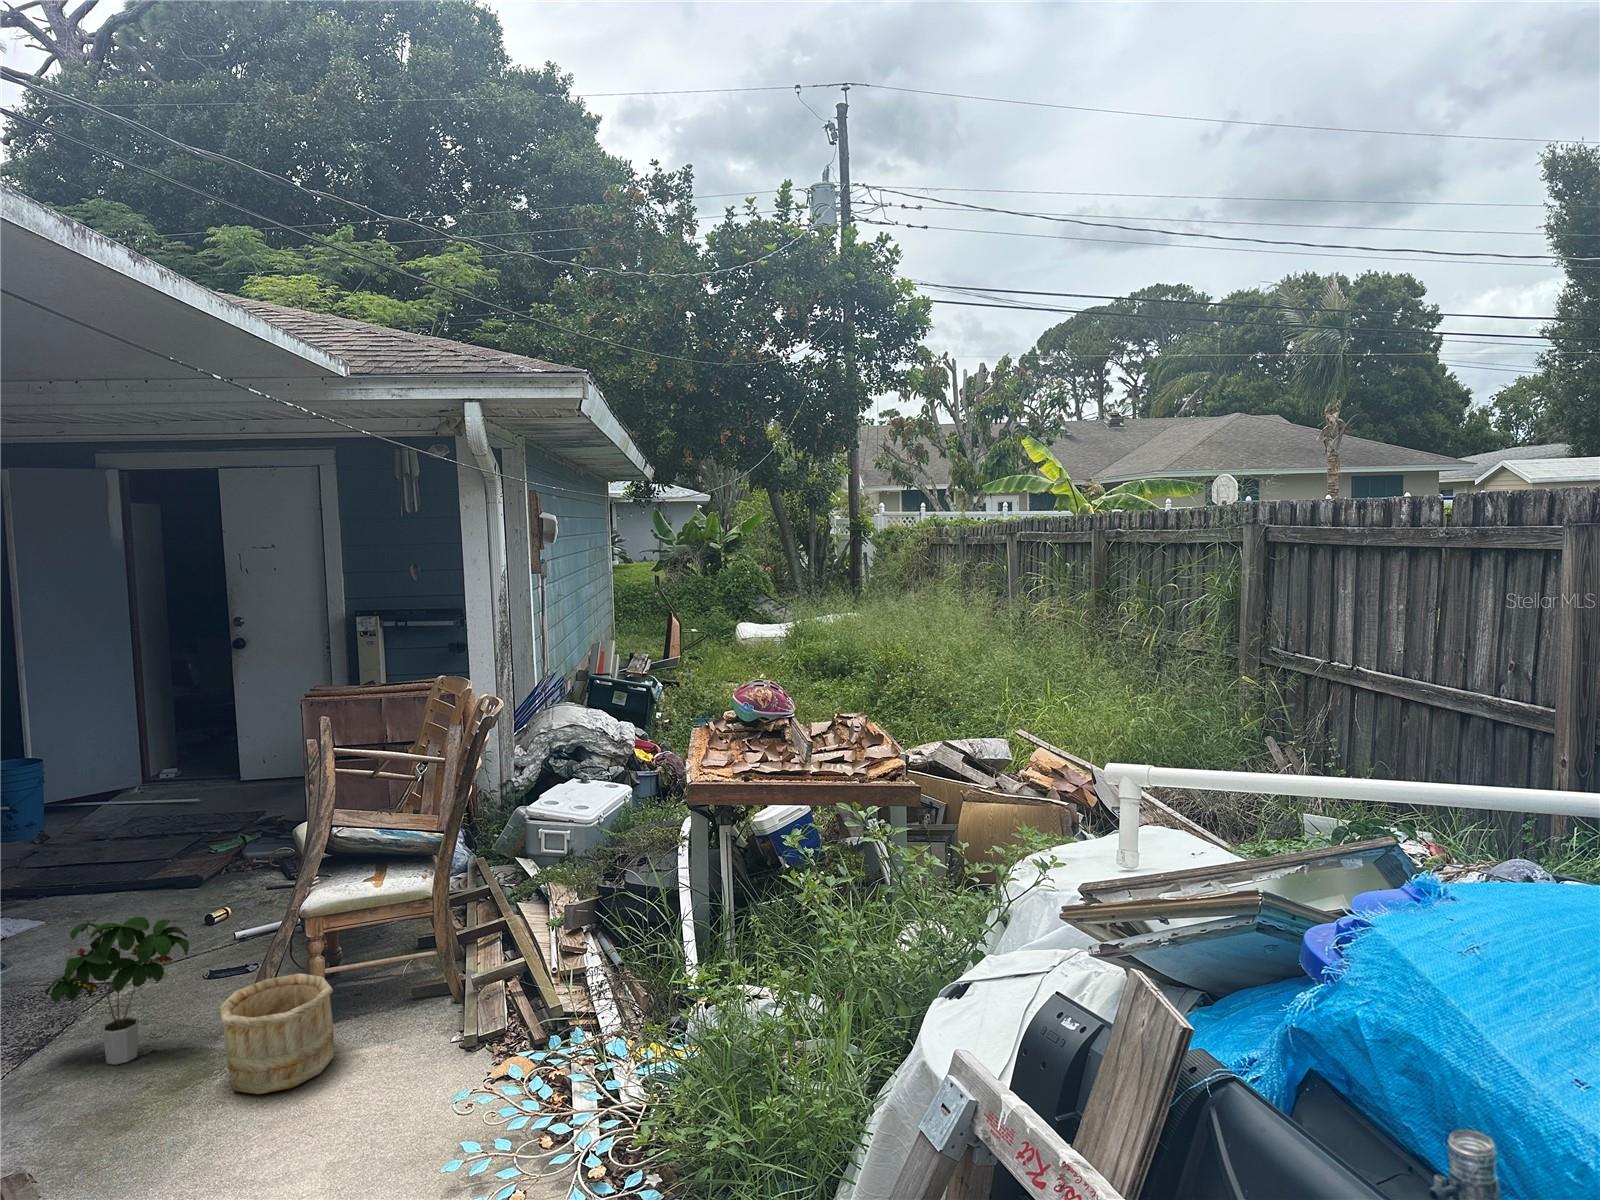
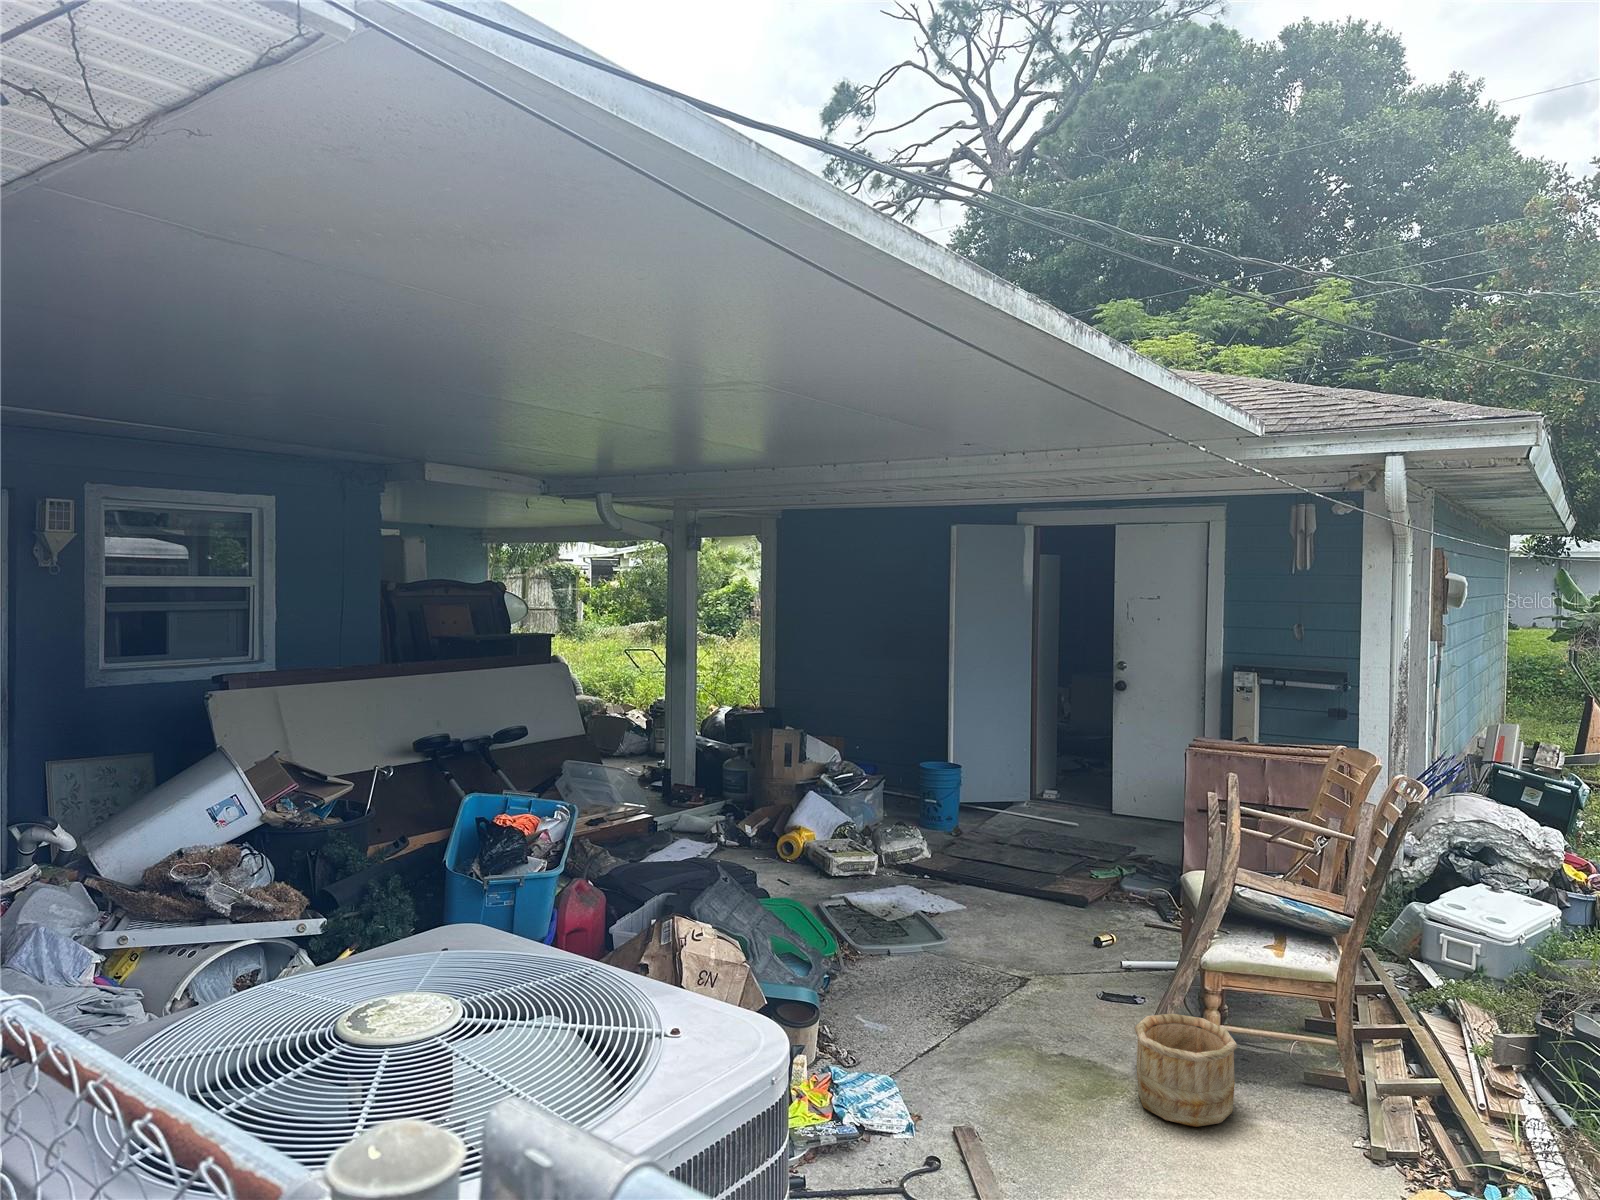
potted plant: present [45,917,189,1065] -> none [997,915,1107,1046]

